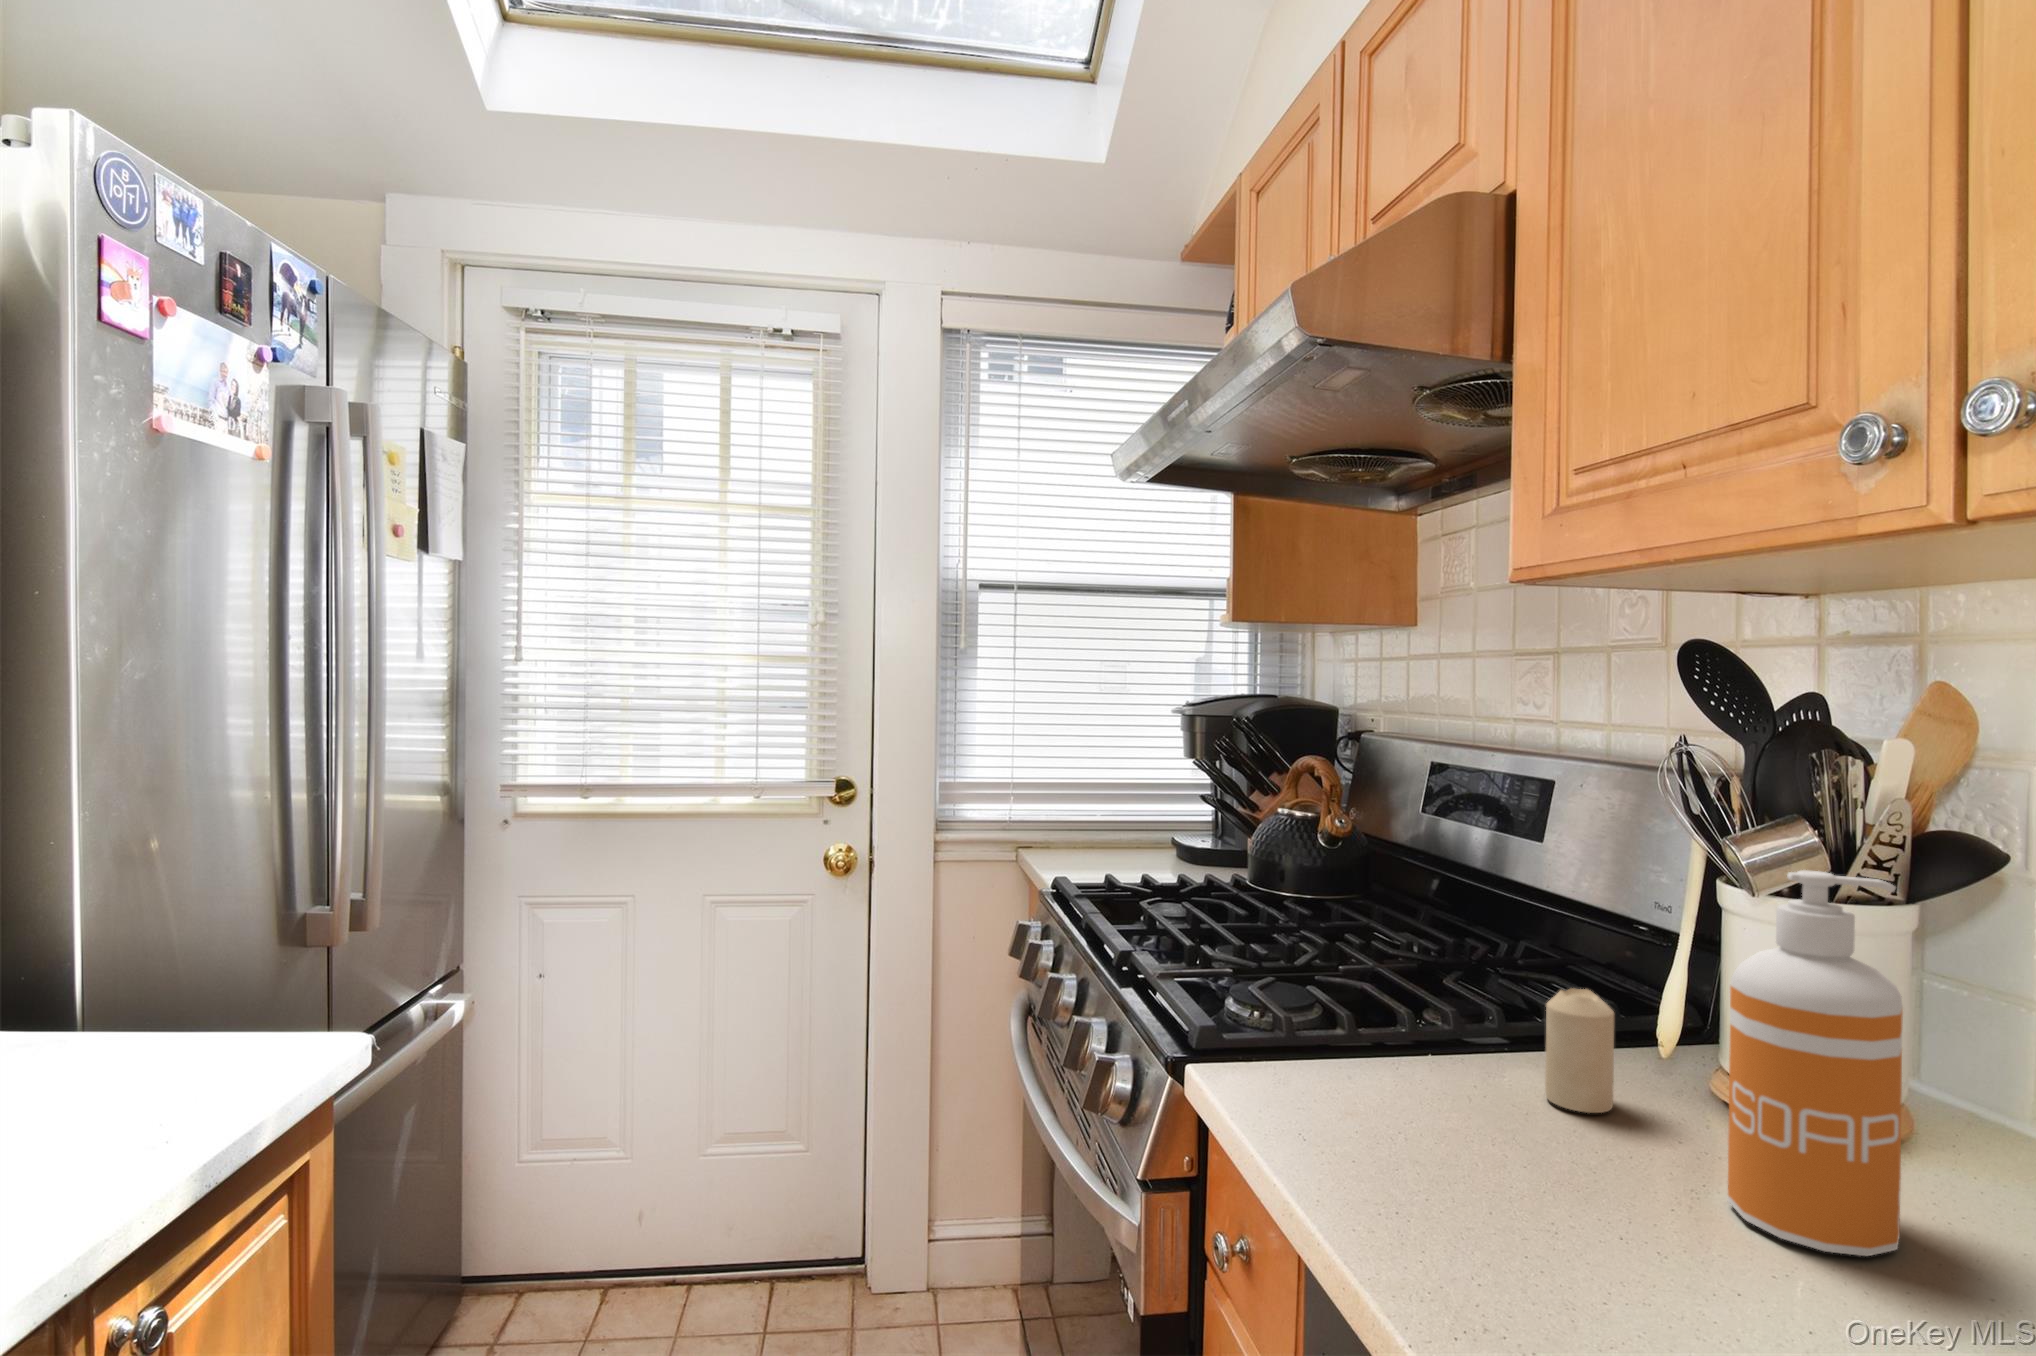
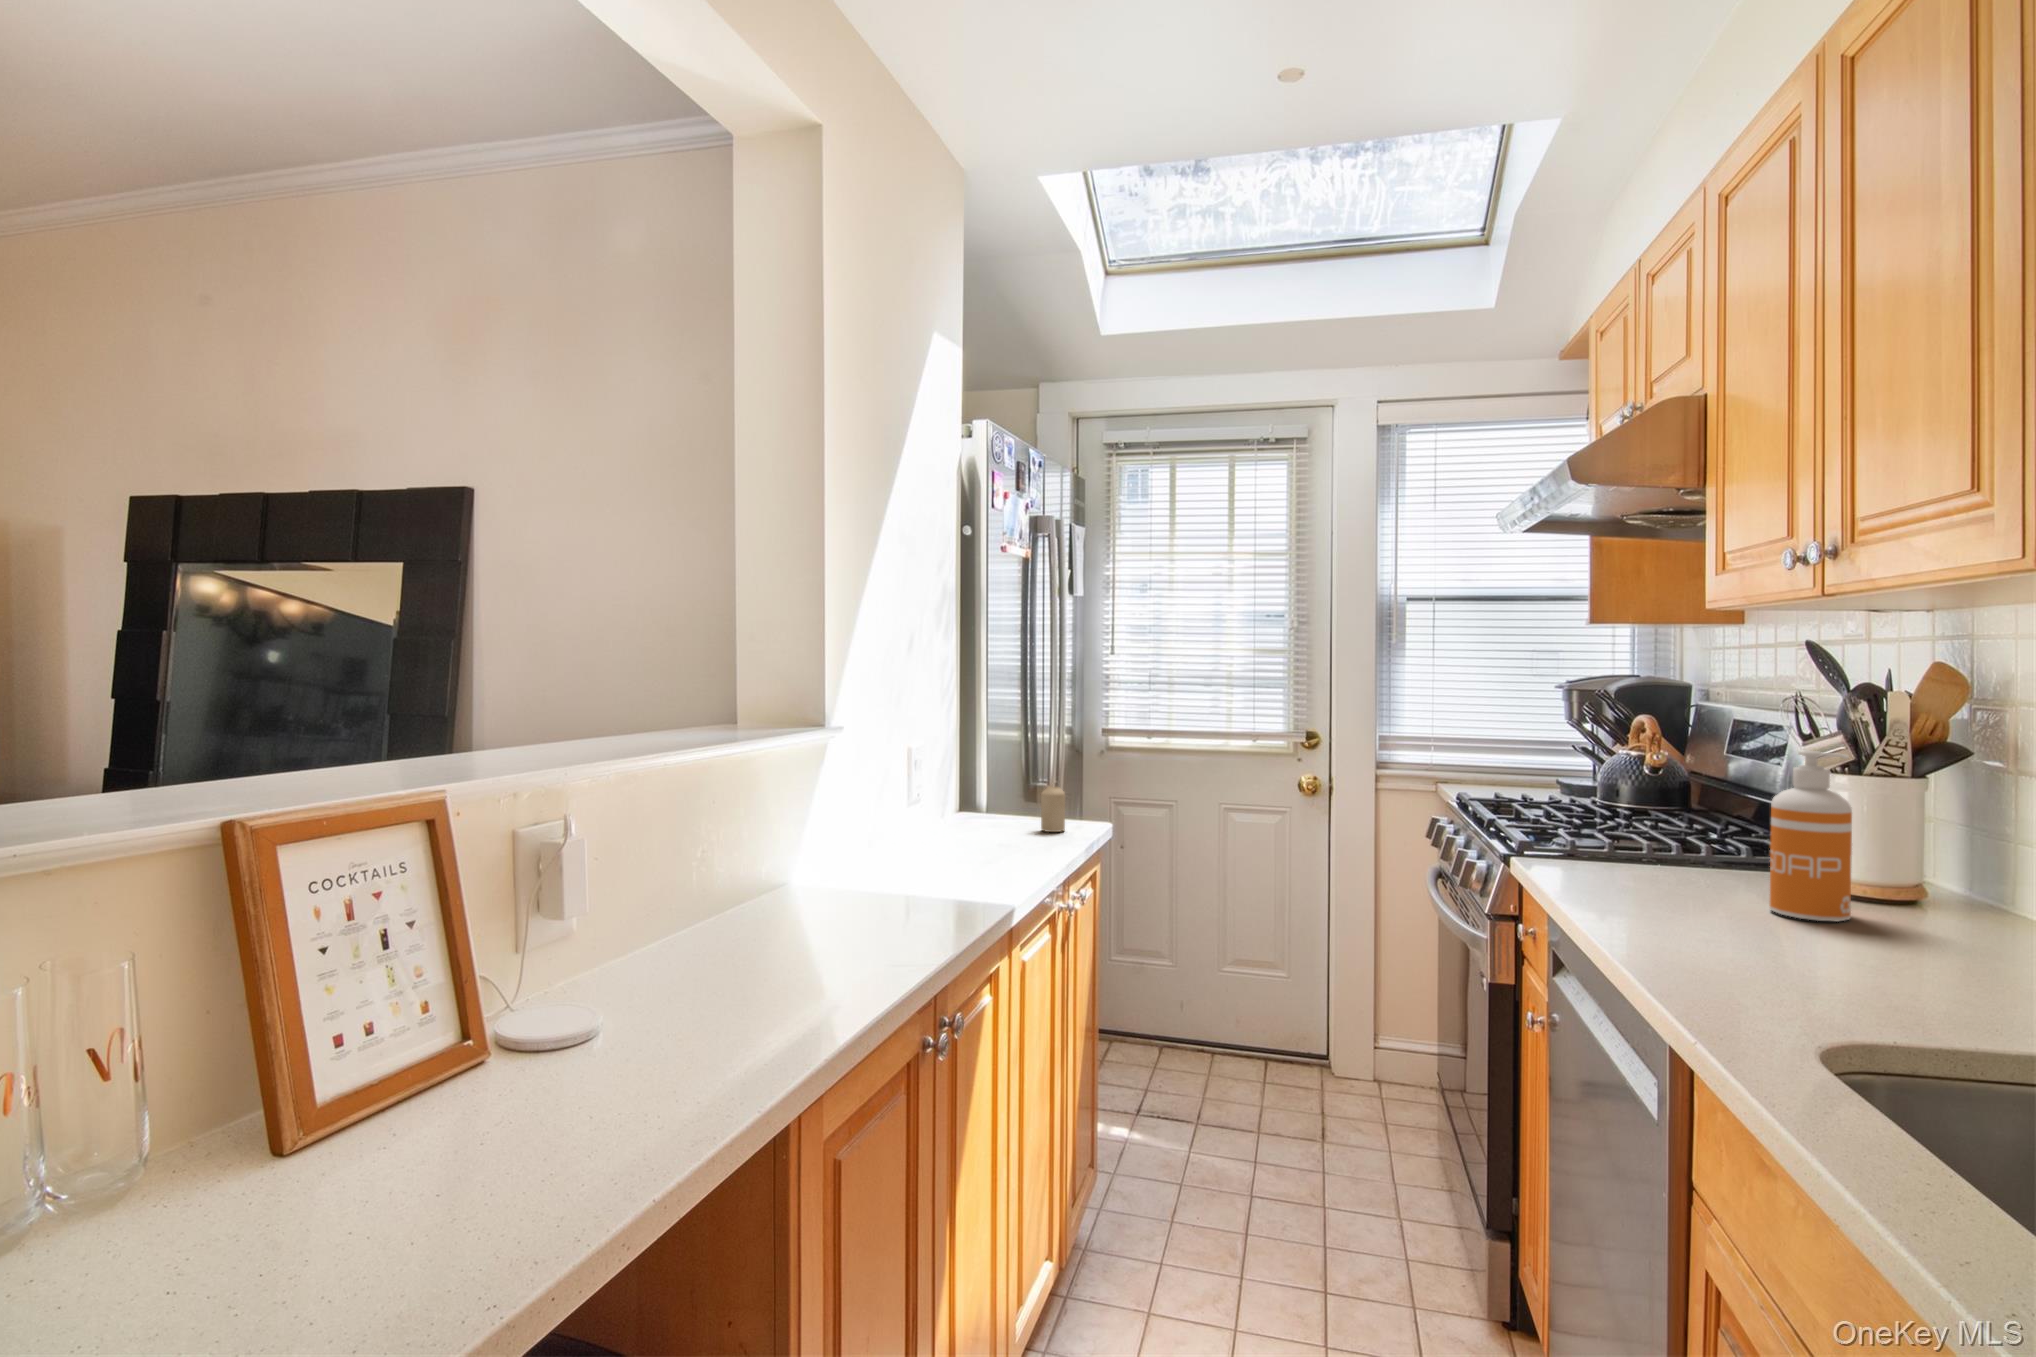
candle: present [1545,988,1614,1113] -> present [1041,787,1065,832]

